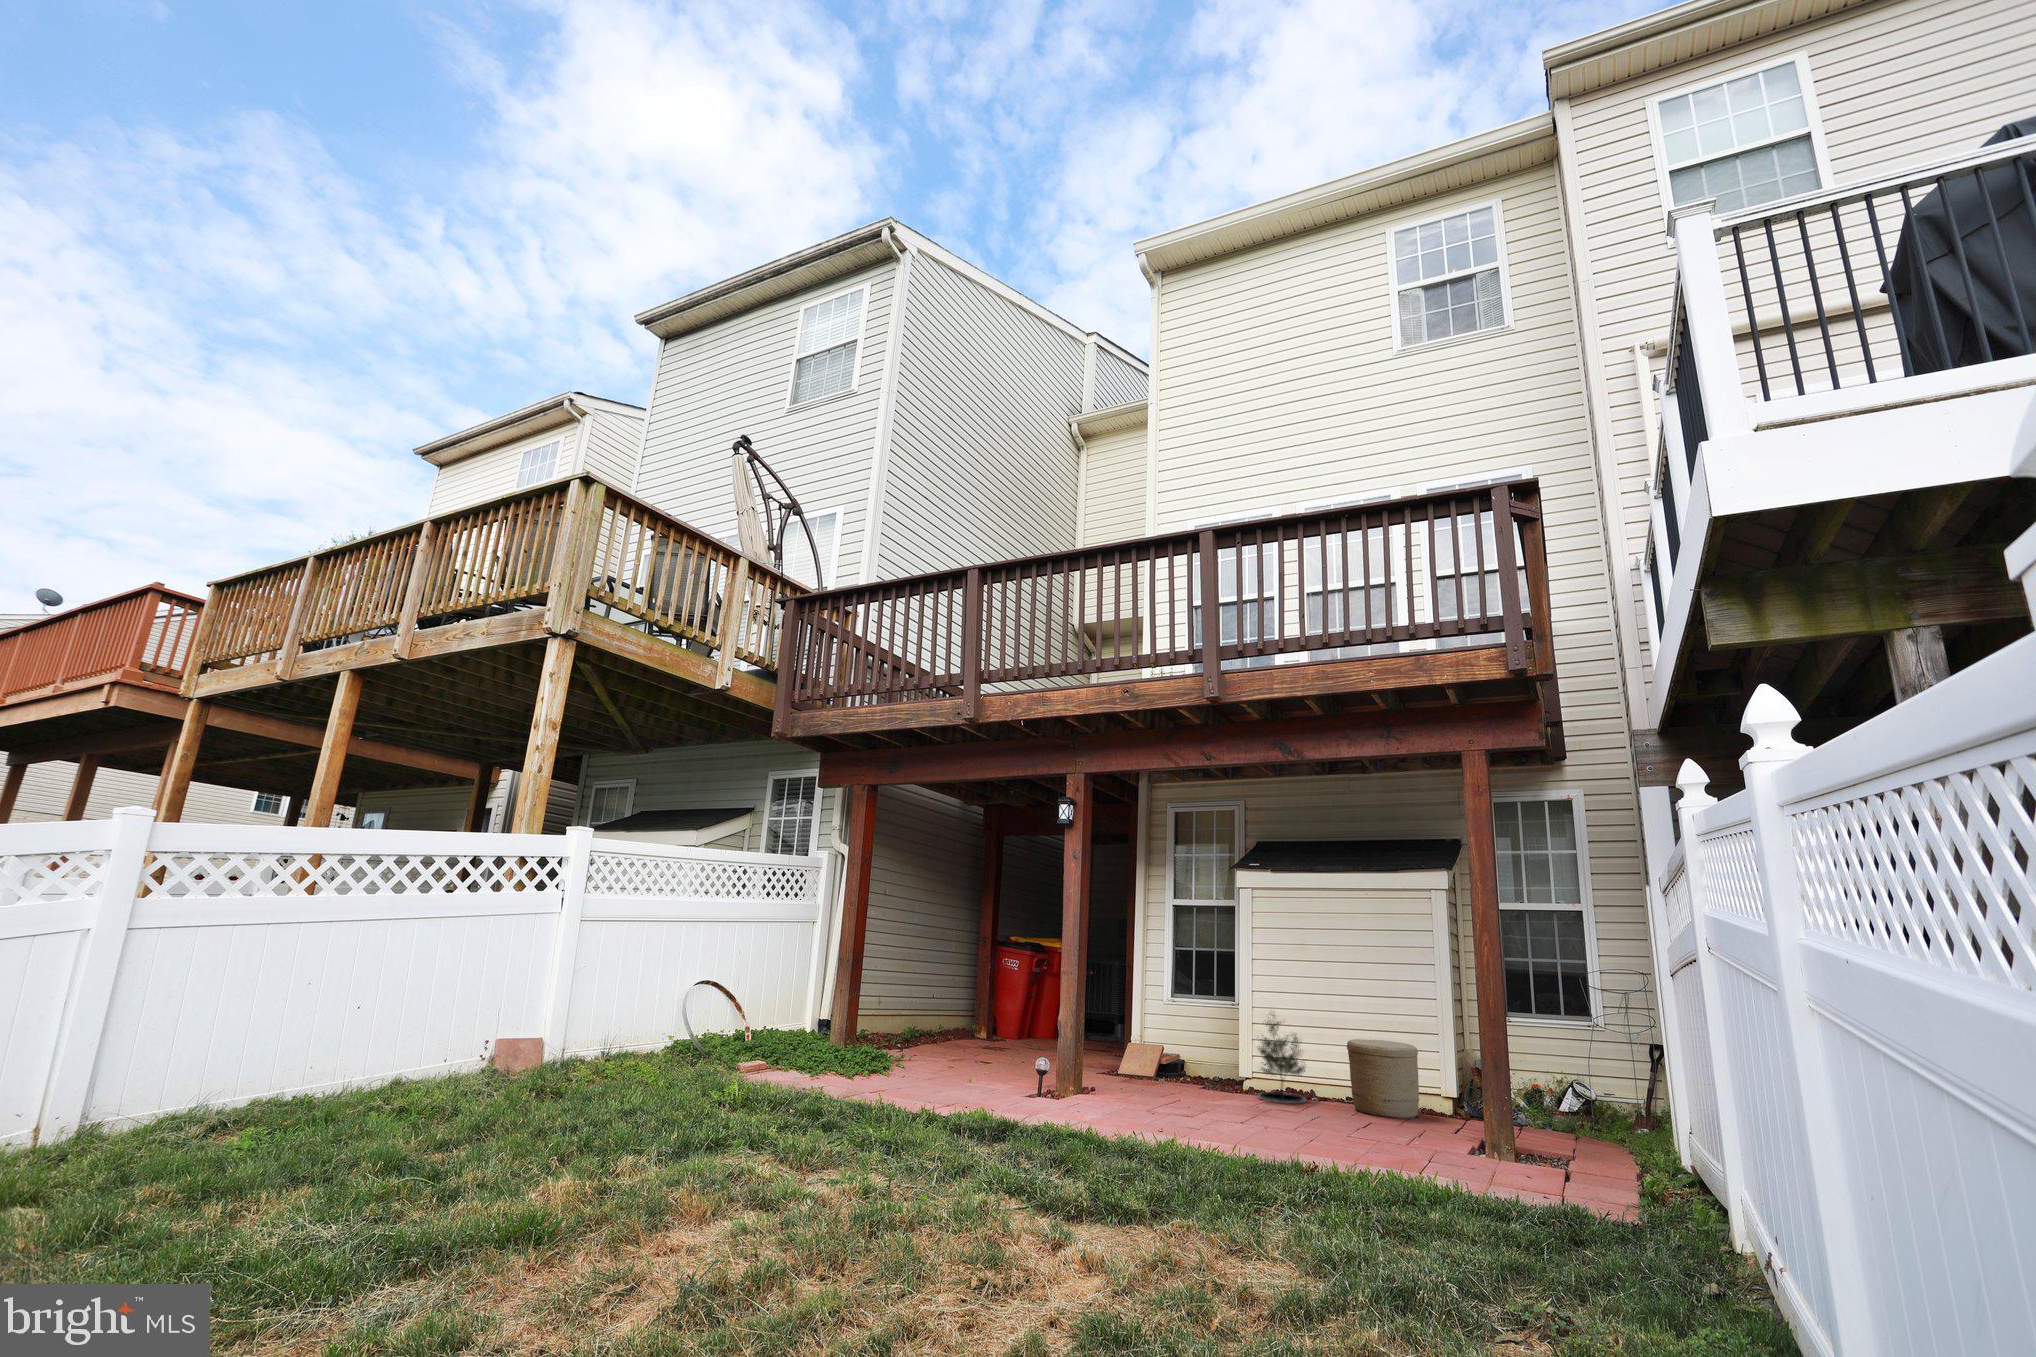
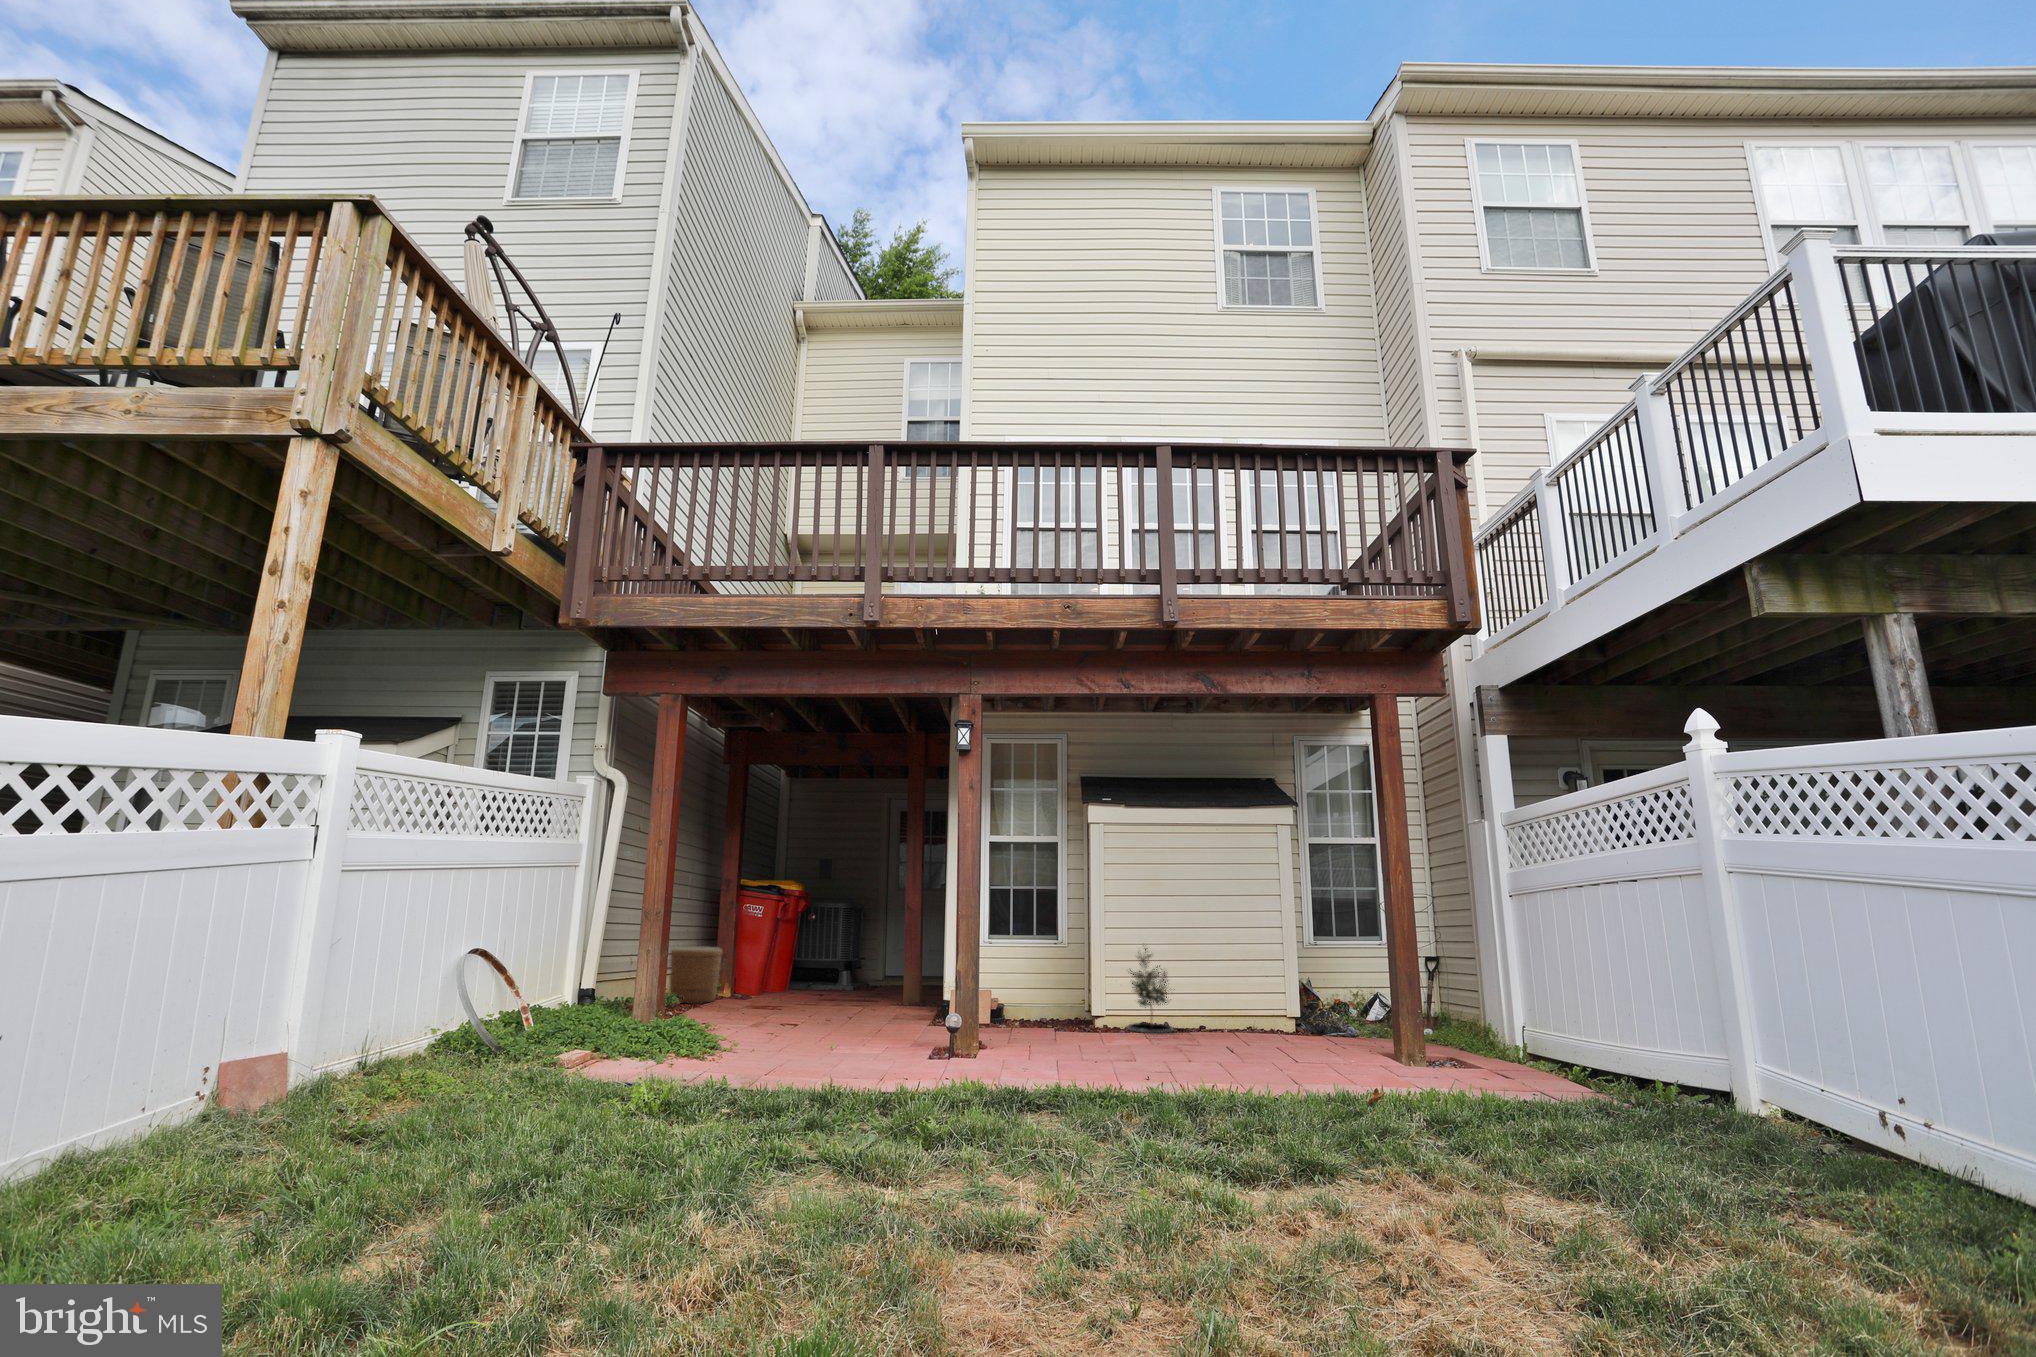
woven basket: present [1347,1039,1419,1118] -> present [670,946,722,1004]

